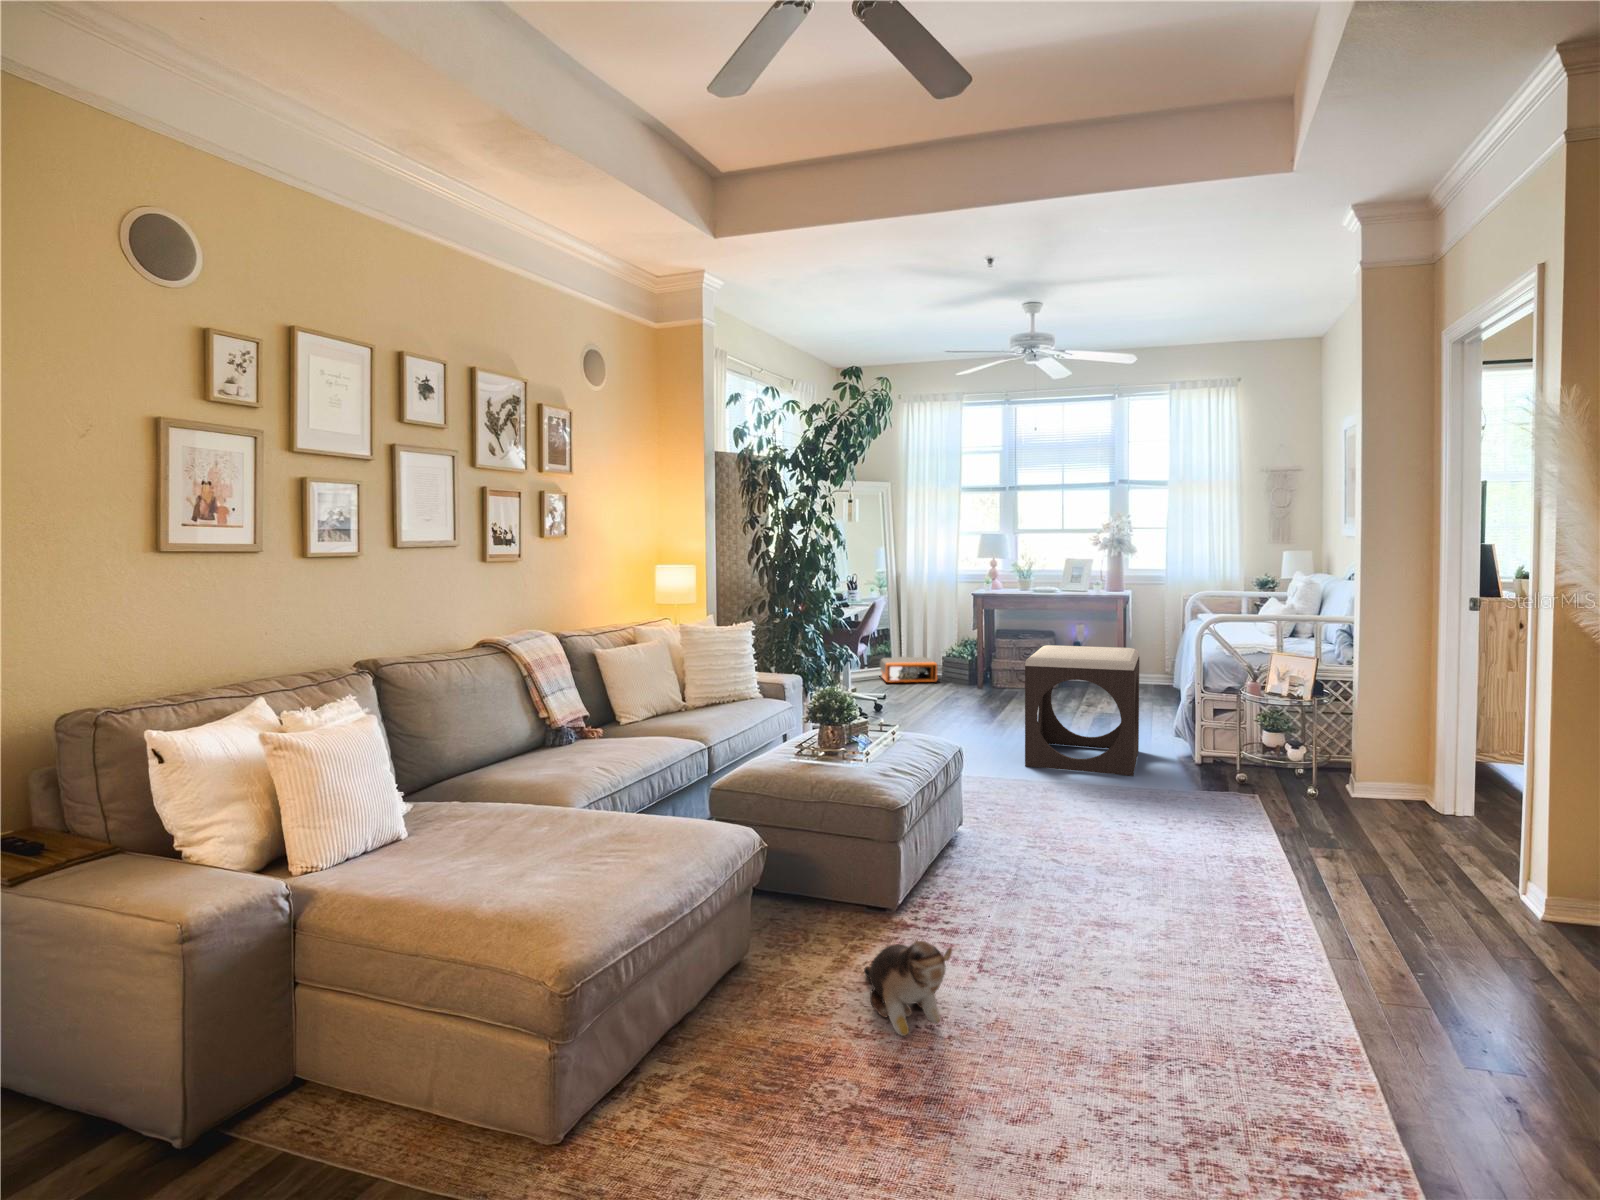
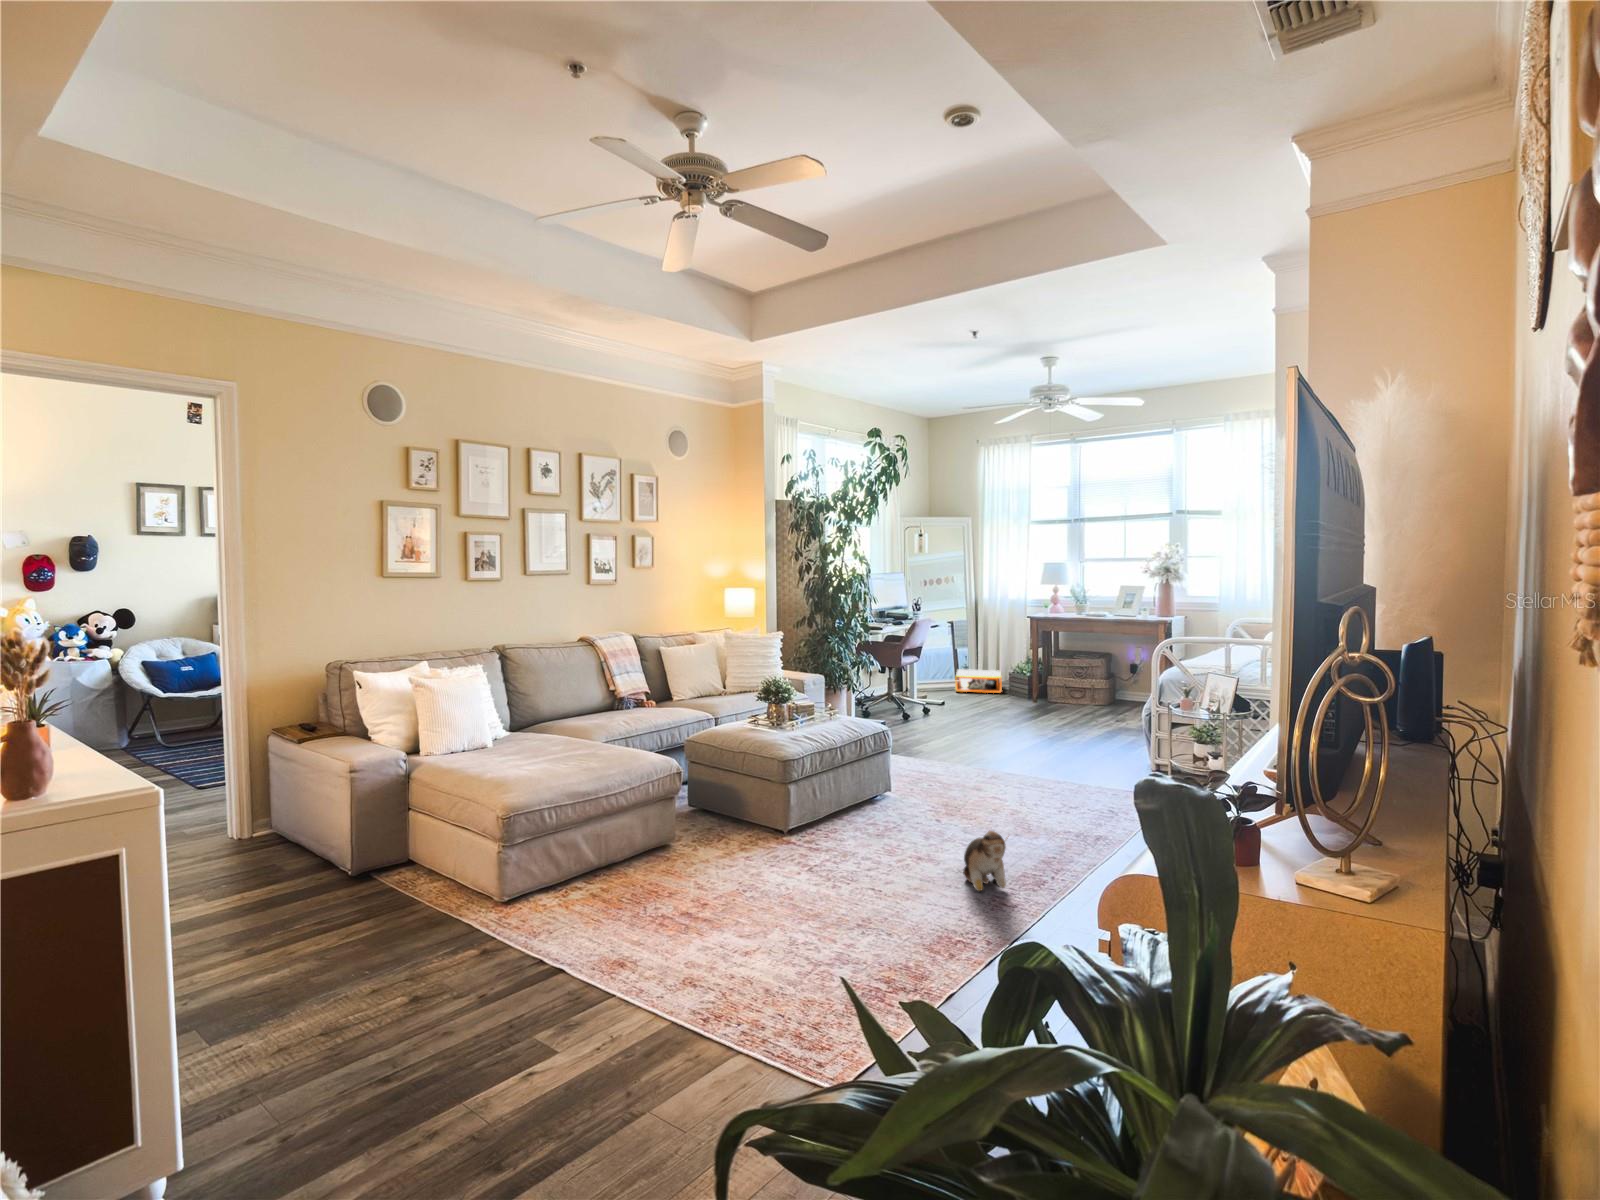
footstool: present [1025,645,1139,776] -> none [996,660,1108,768]
plush toy: present [864,941,952,1036] -> present [963,831,1006,891]

